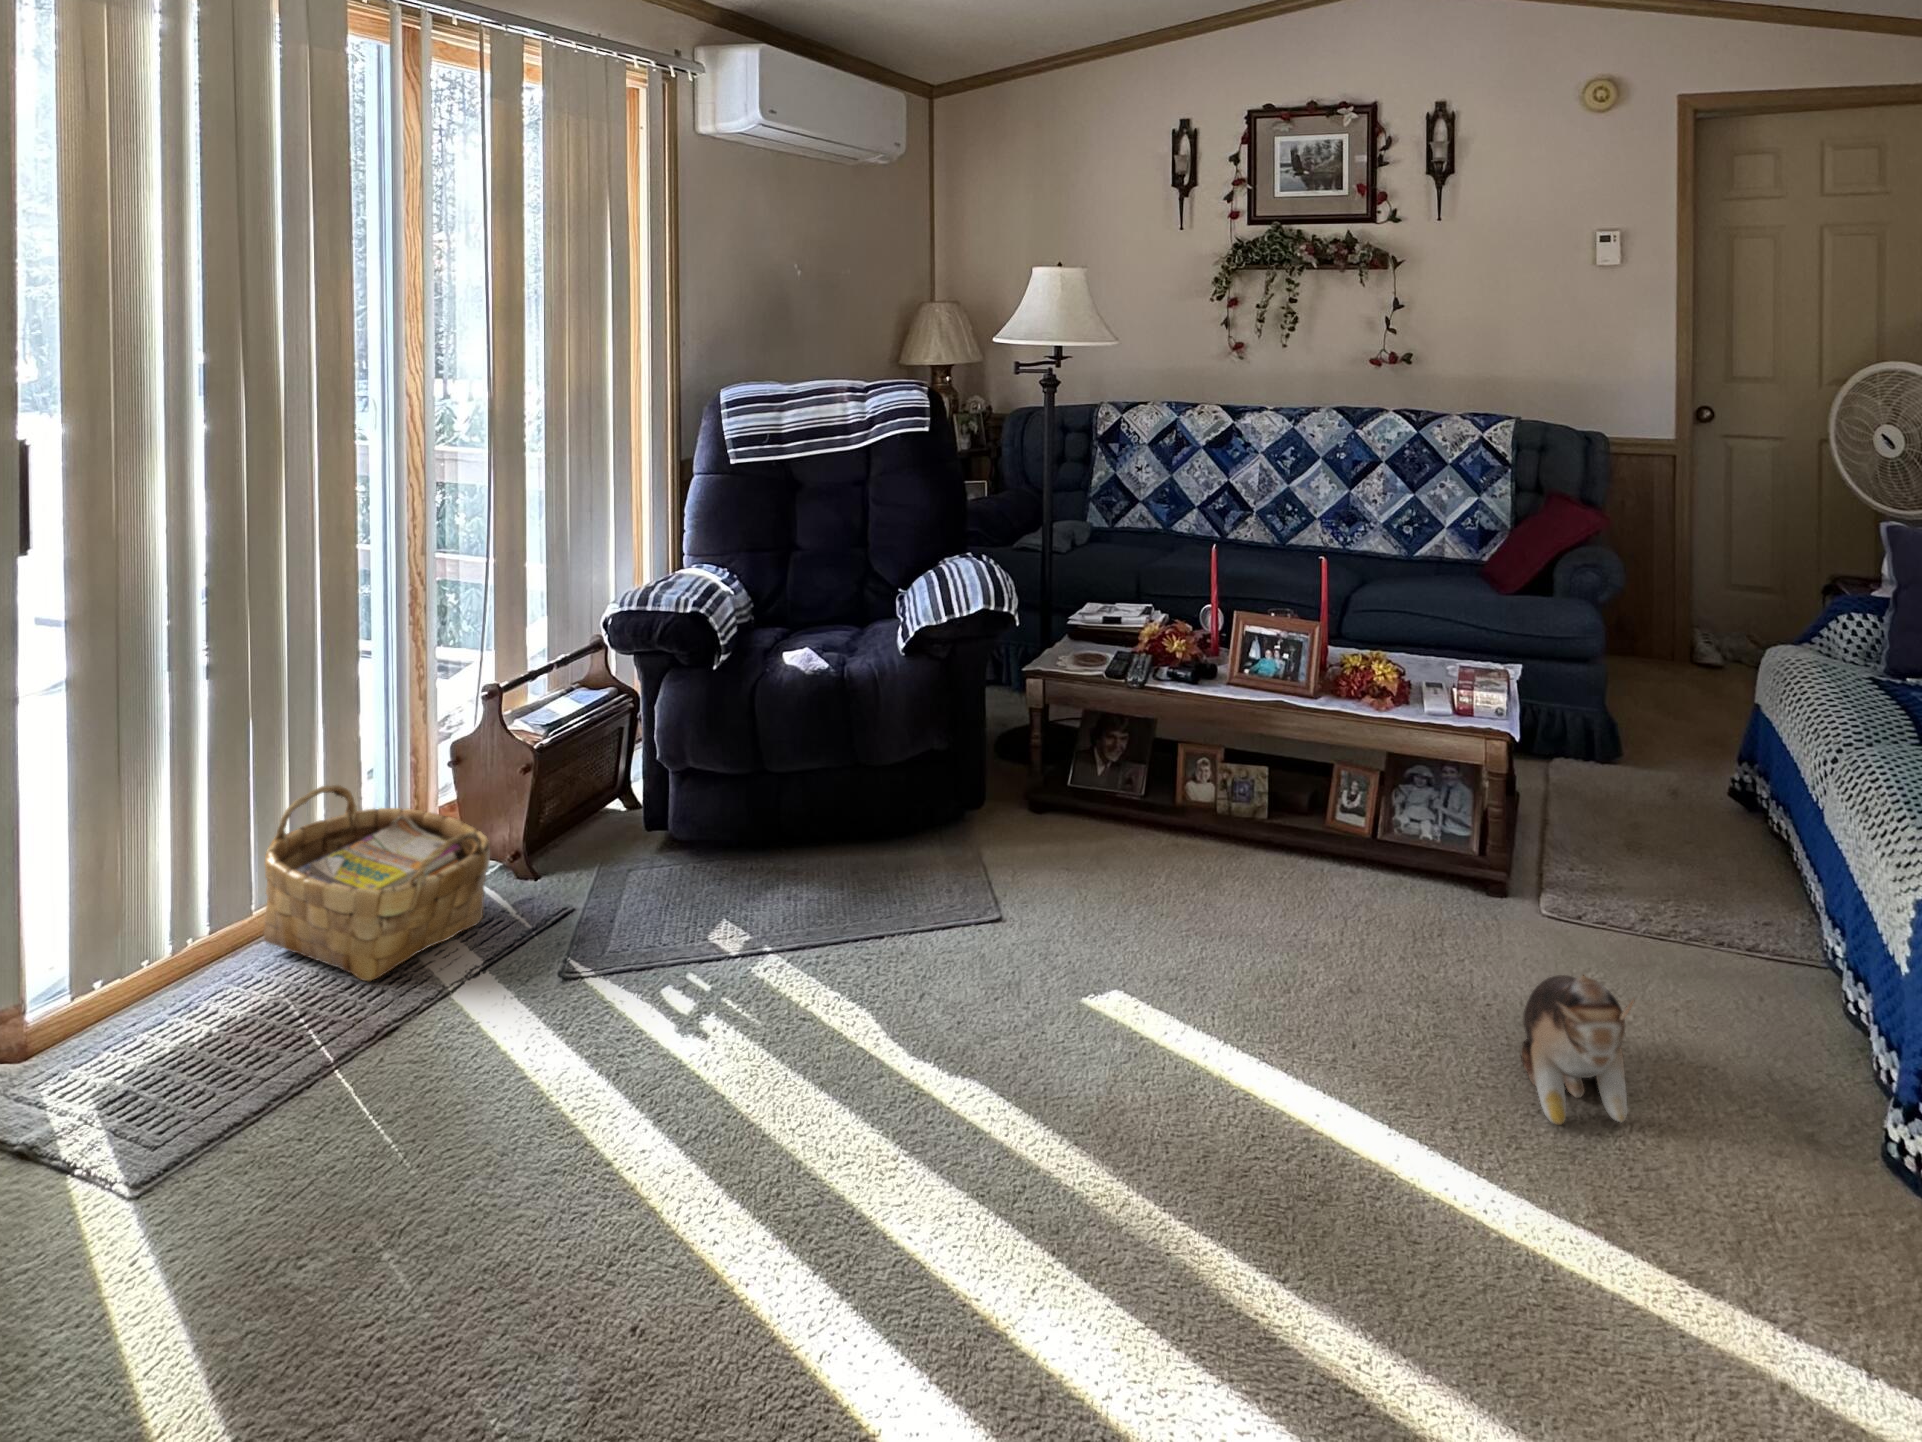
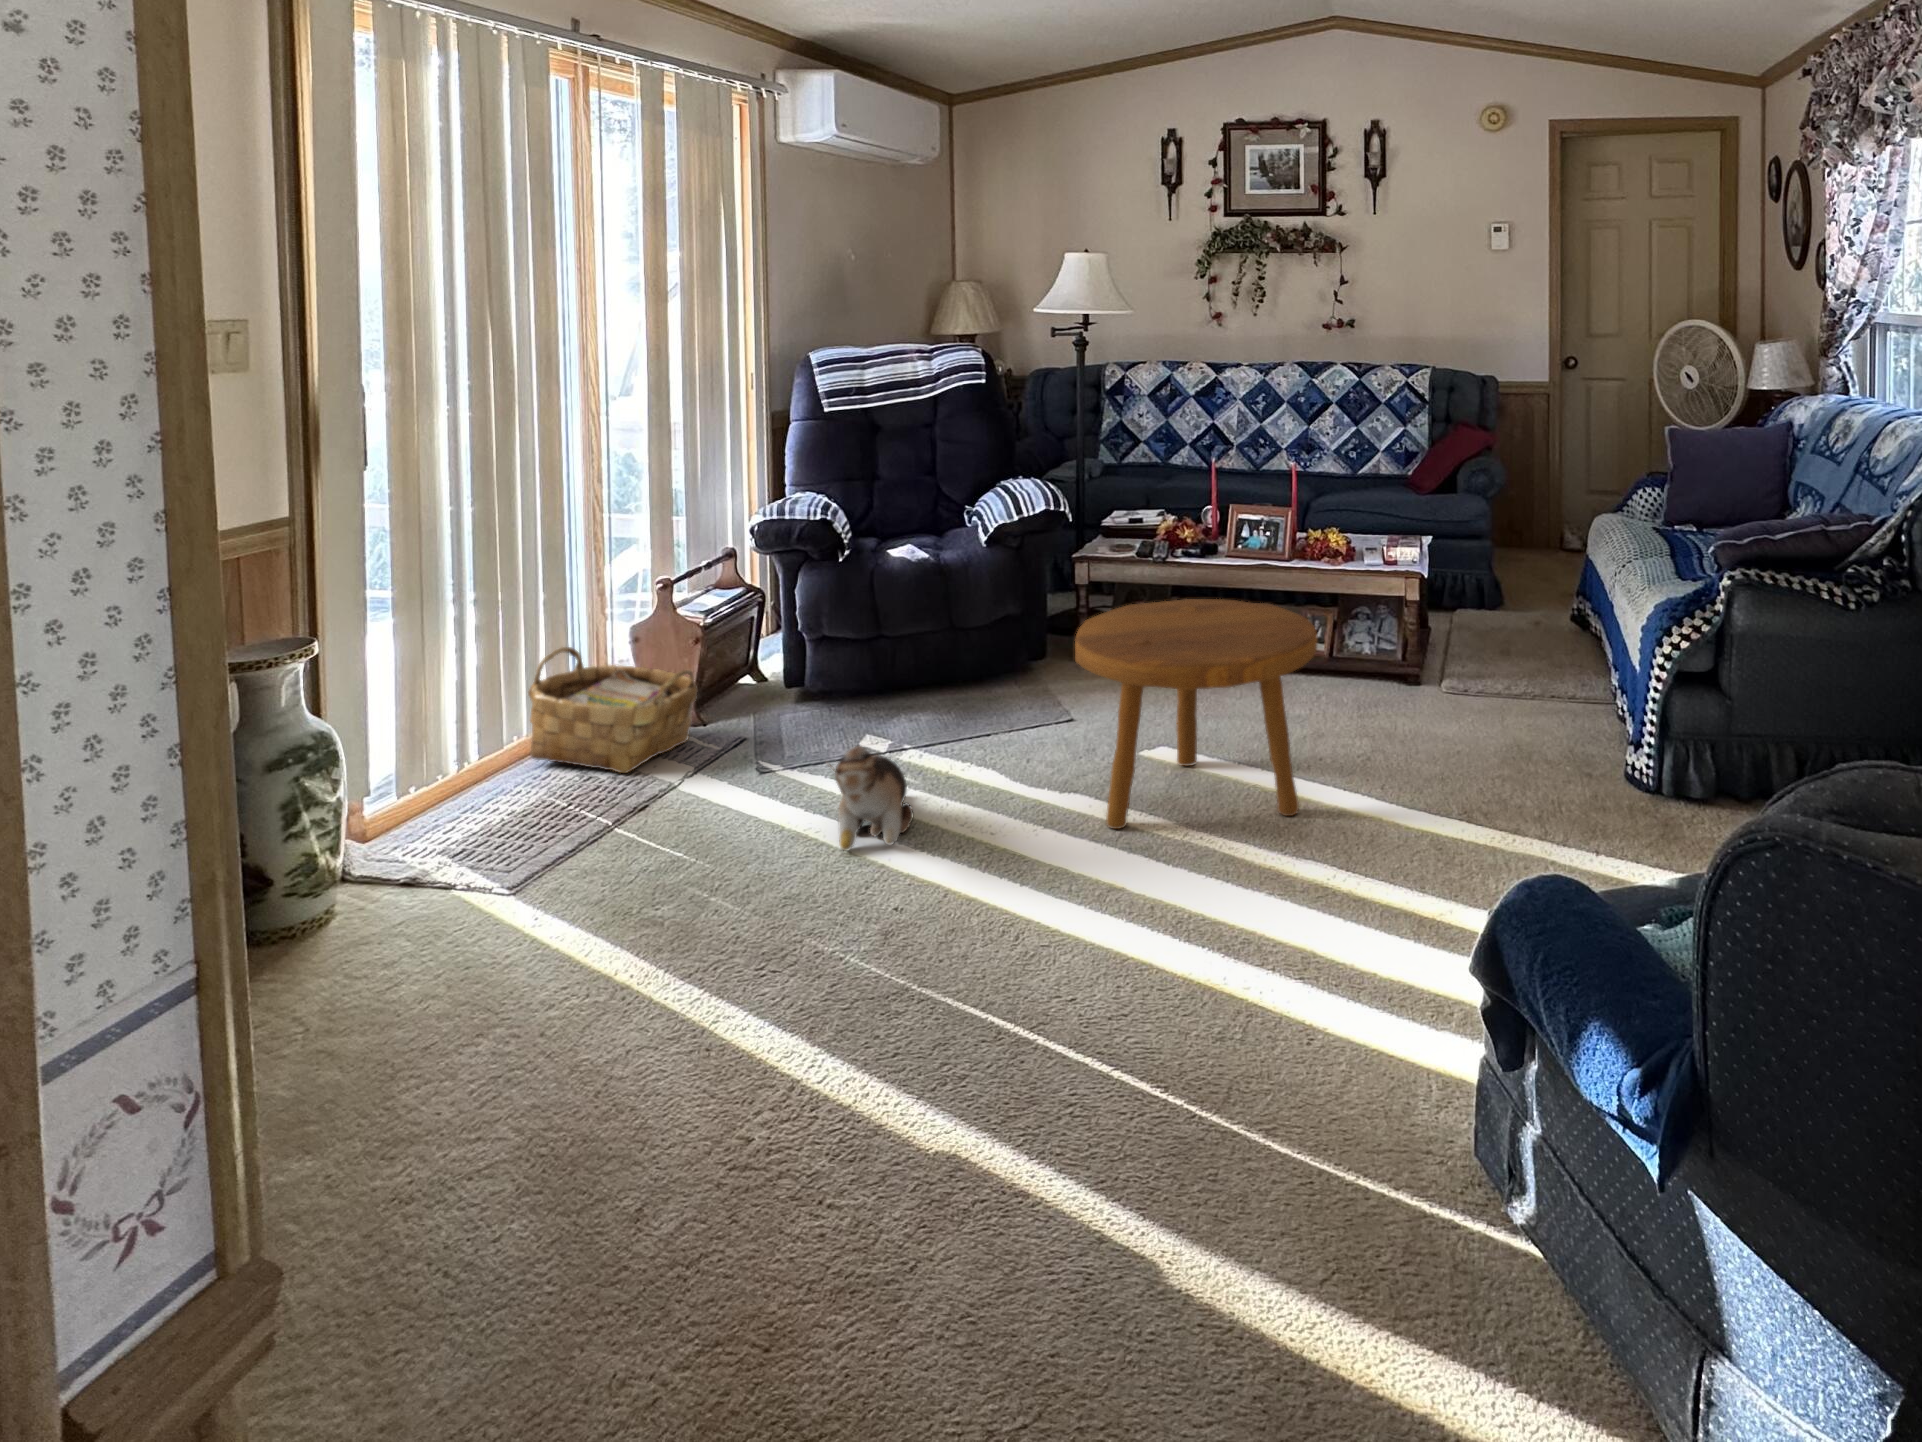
footstool: none [957,788,1350,1198] -> present [1075,599,1318,829]
plush toy: present [1521,975,1634,1125] -> present [831,746,913,851]

